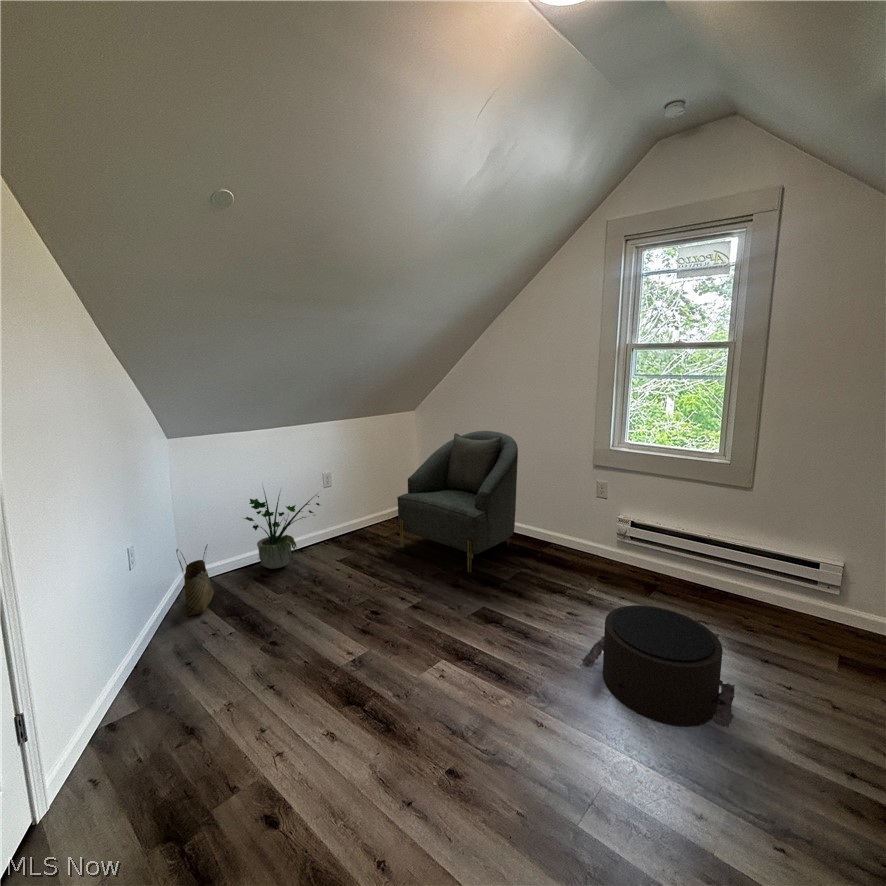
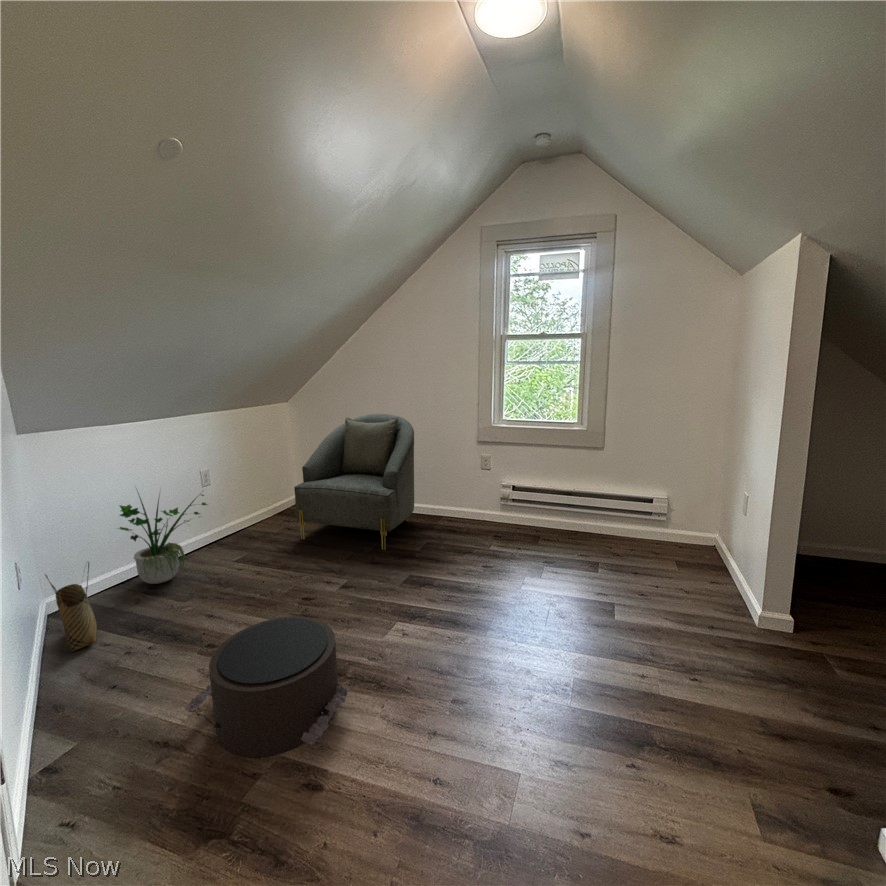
pouf: present [582,605,735,728] -> present [185,616,351,757]

